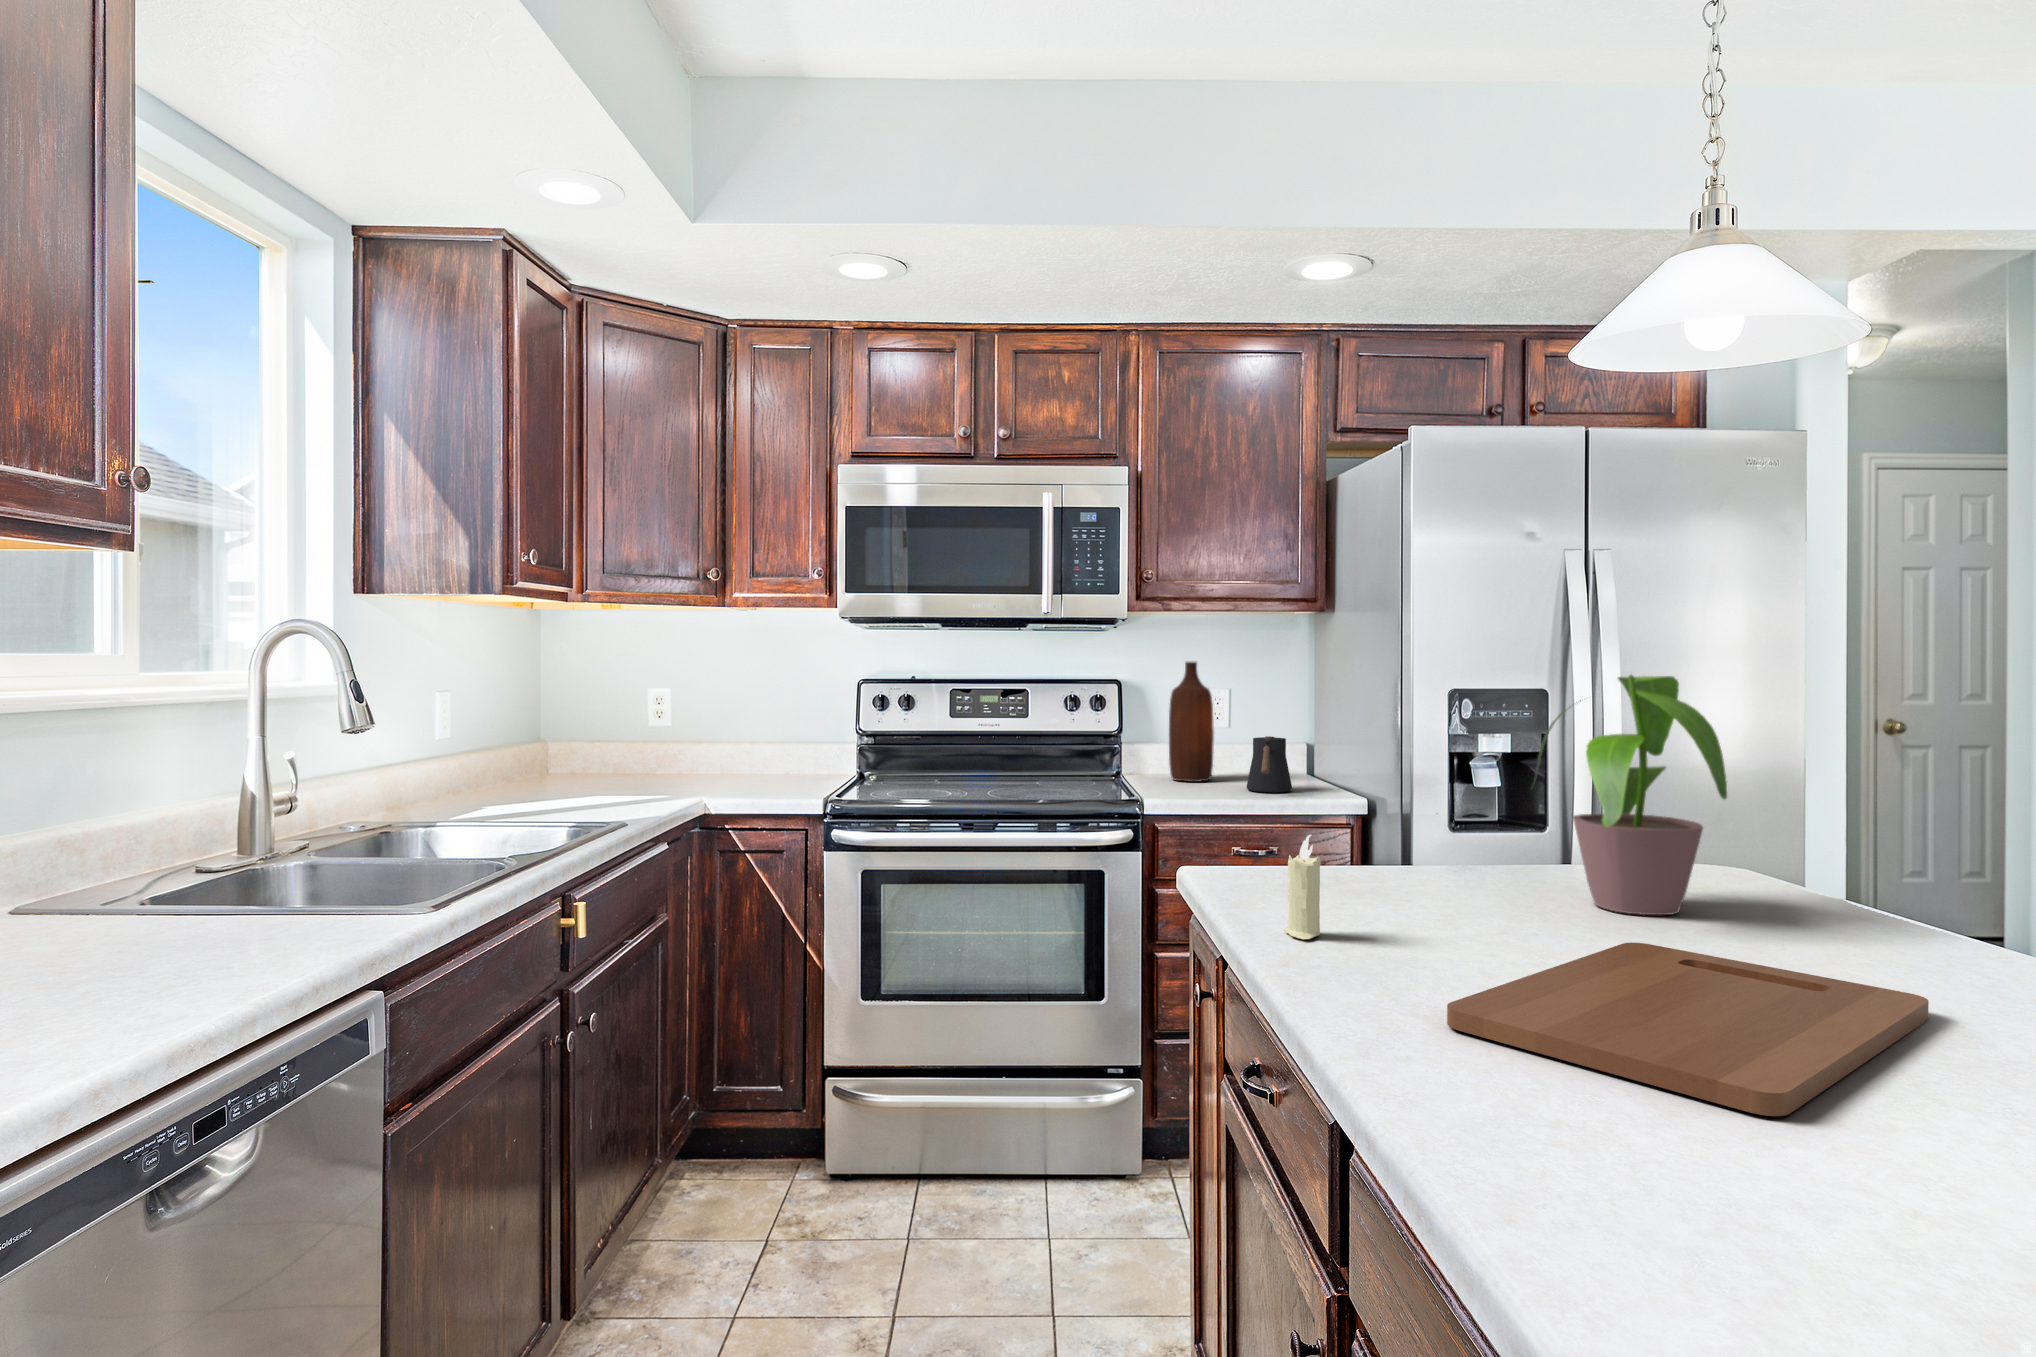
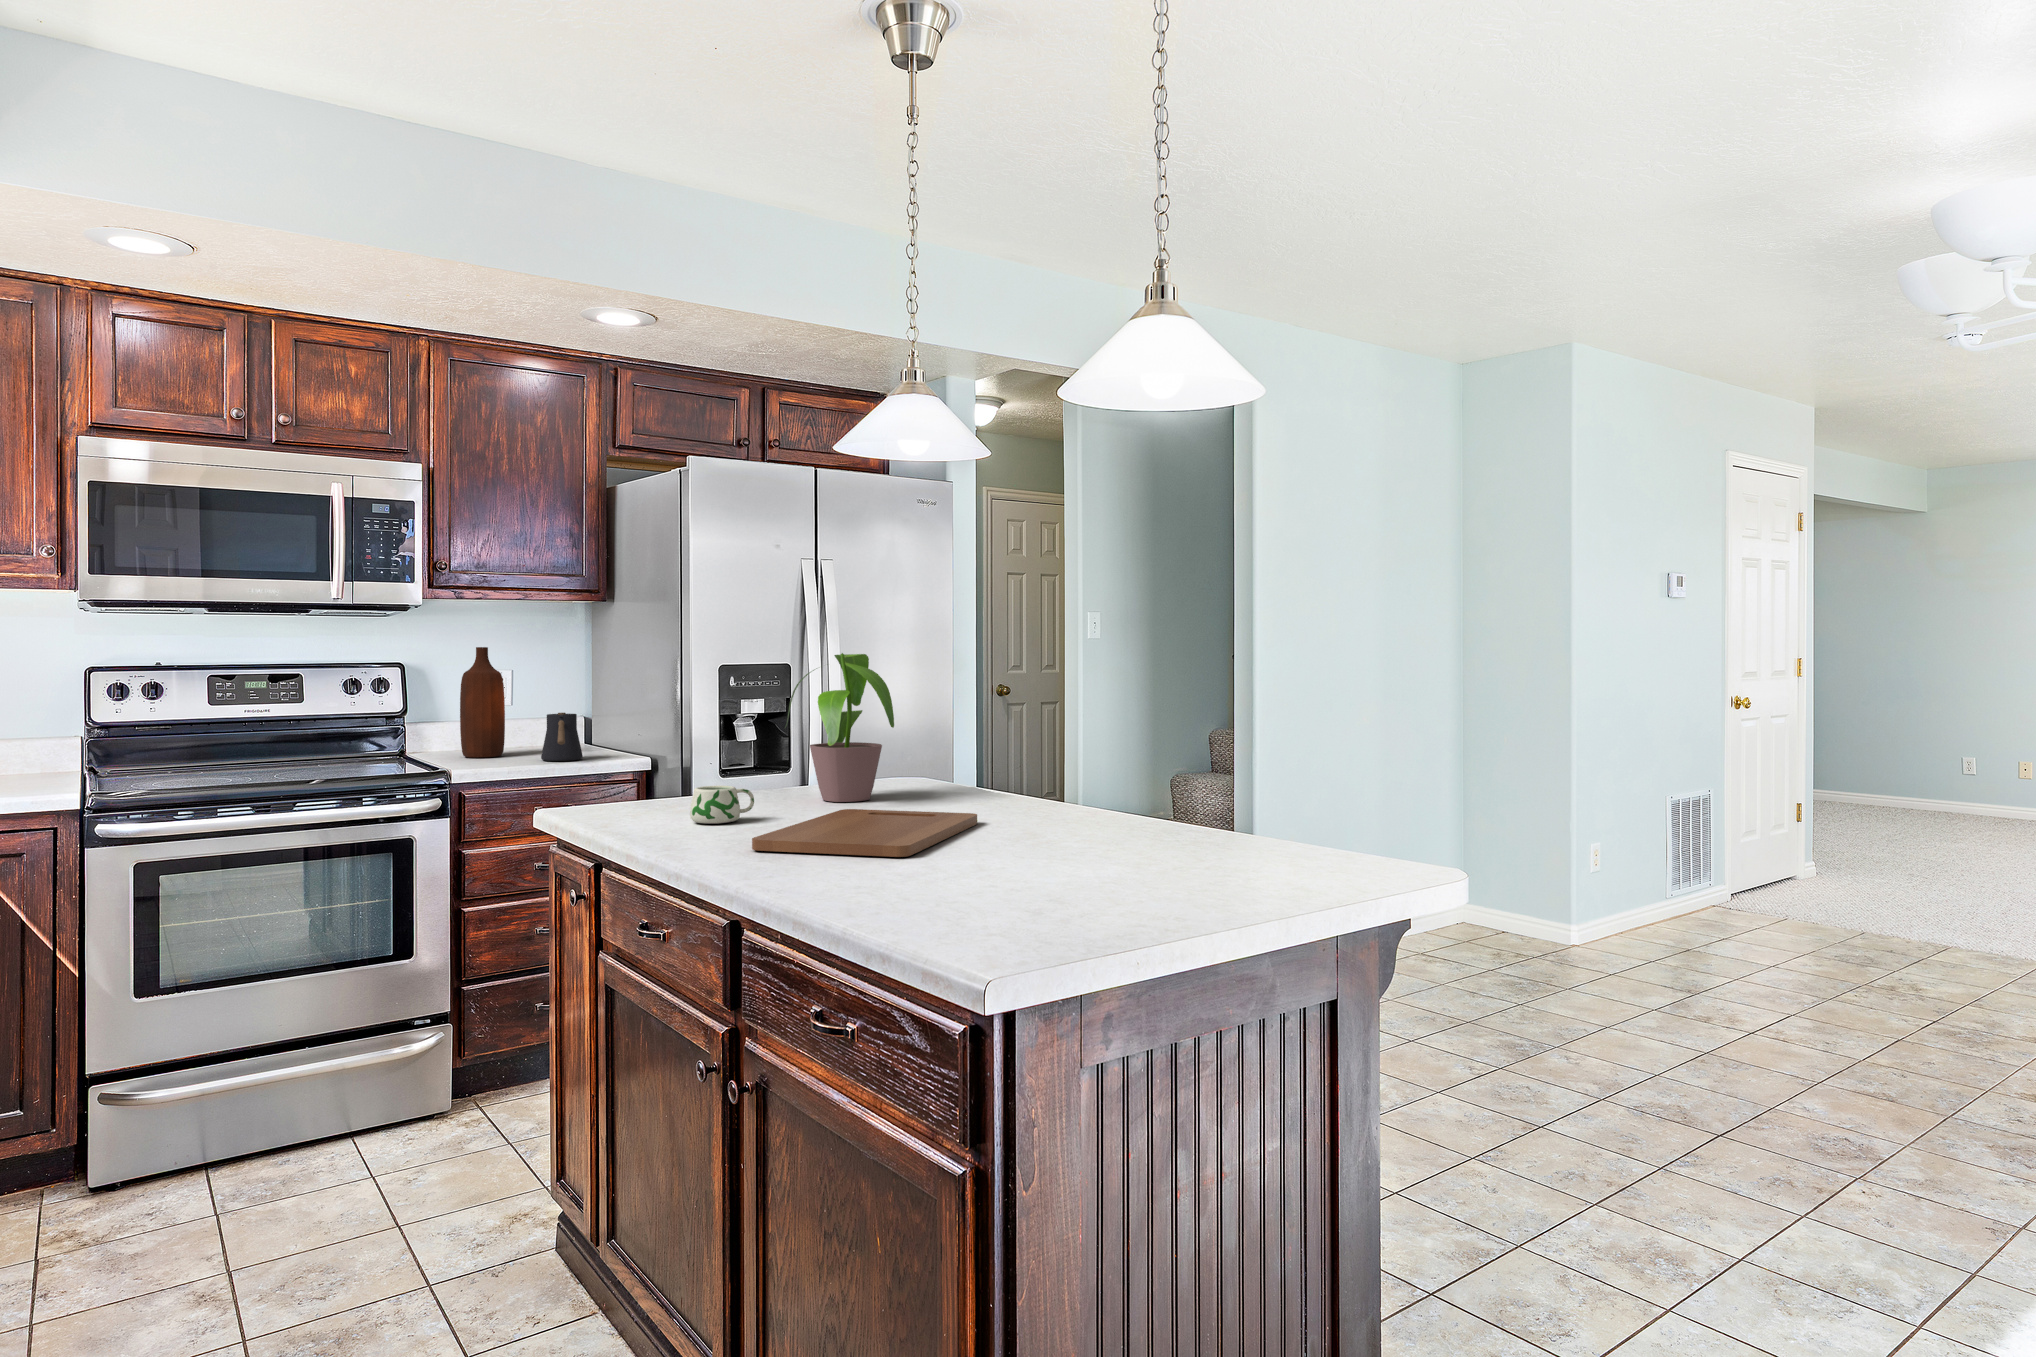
candle: present [1283,835,1321,939] -> none [634,760,660,829]
mug: none [1369,877,1472,940] -> present [690,786,754,823]

